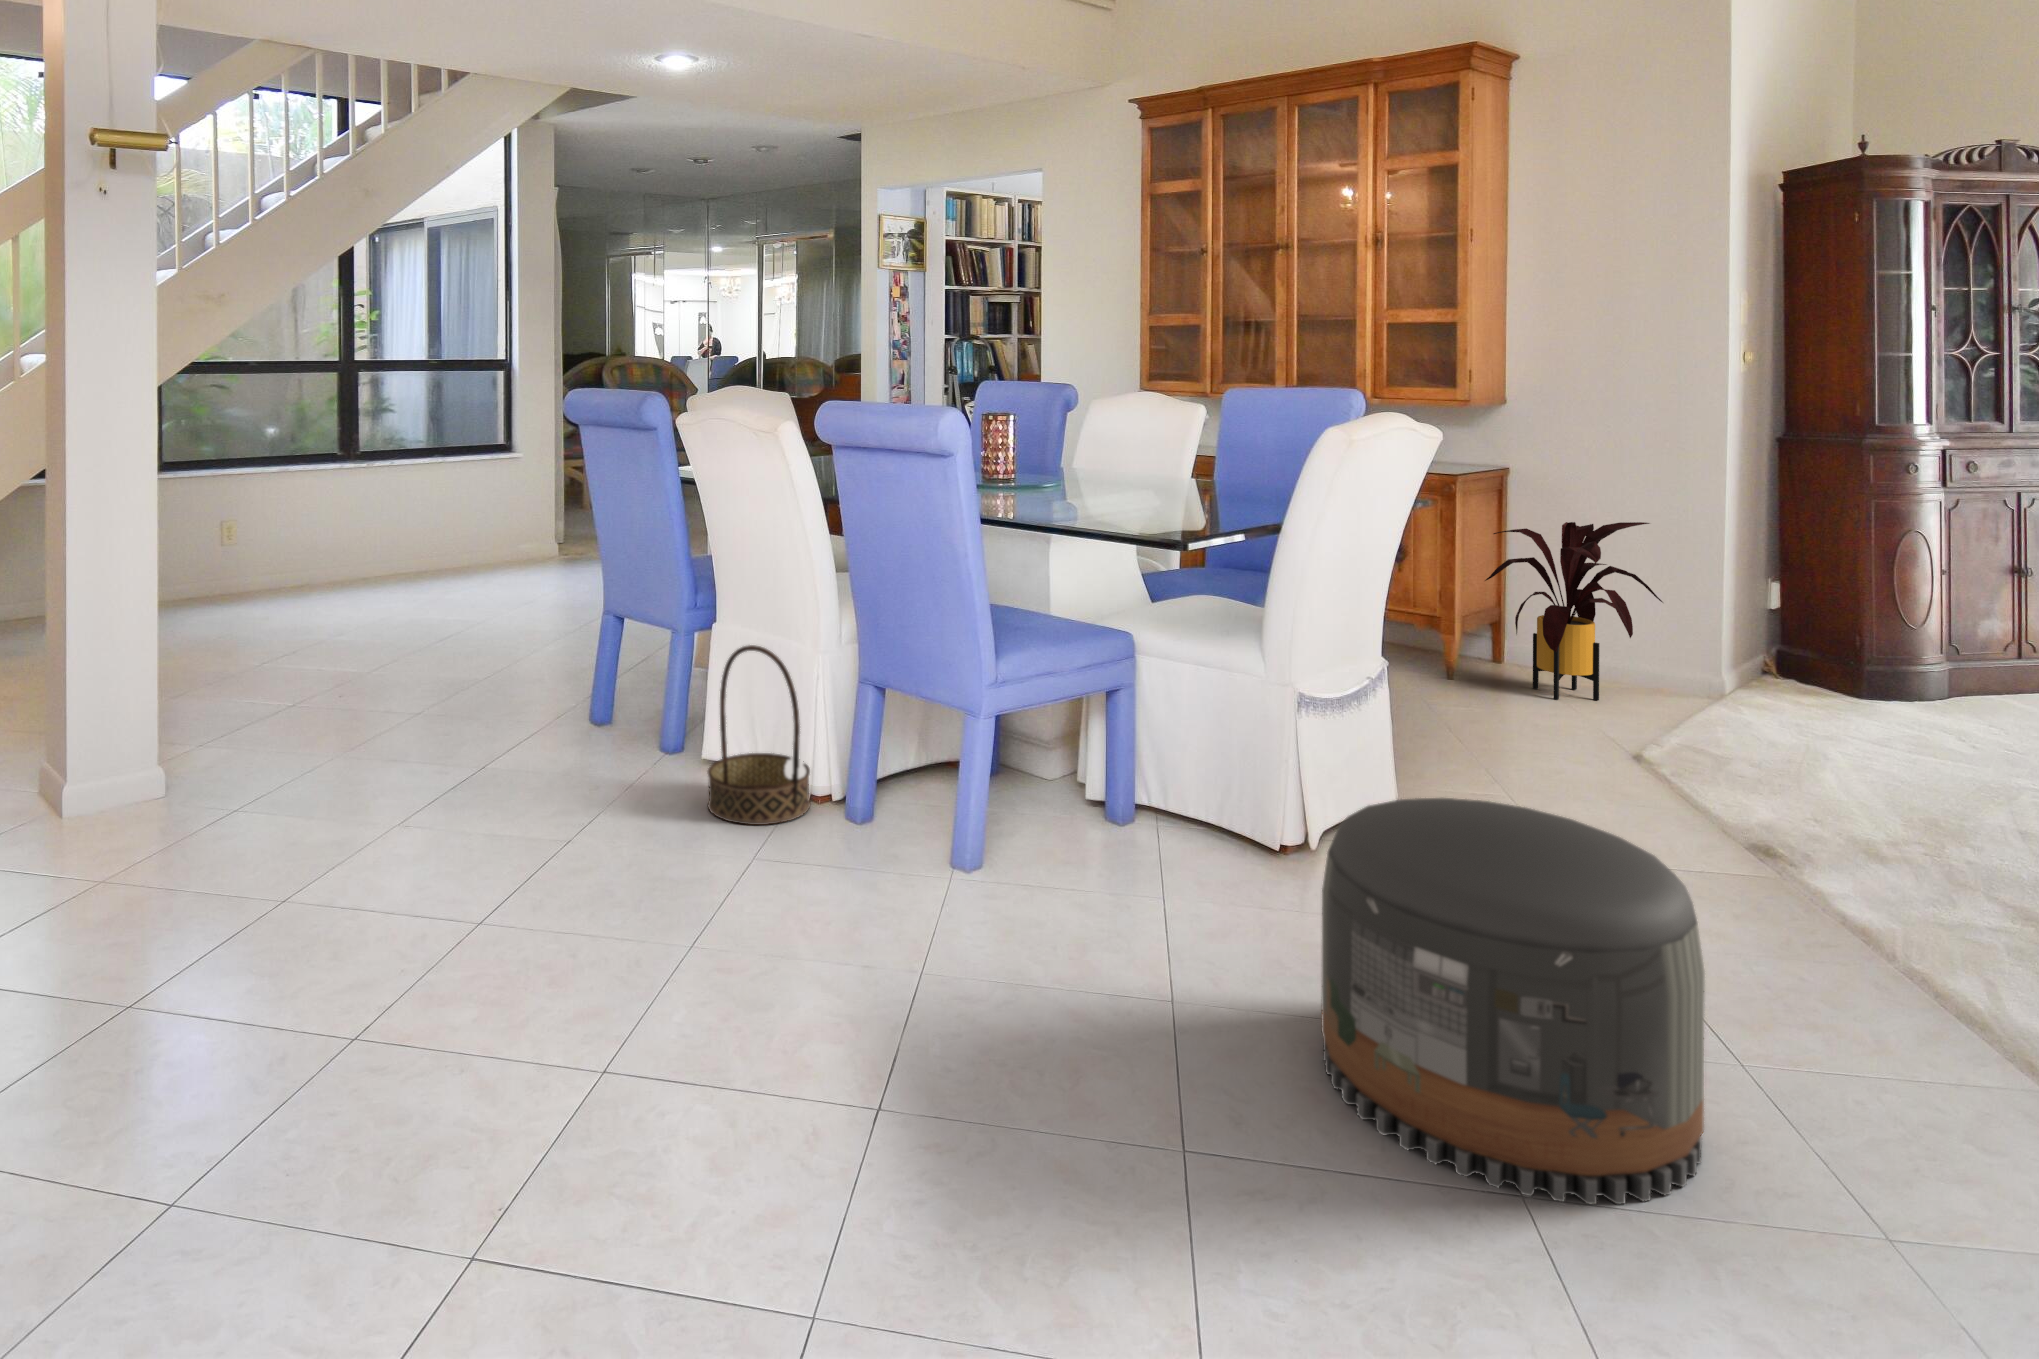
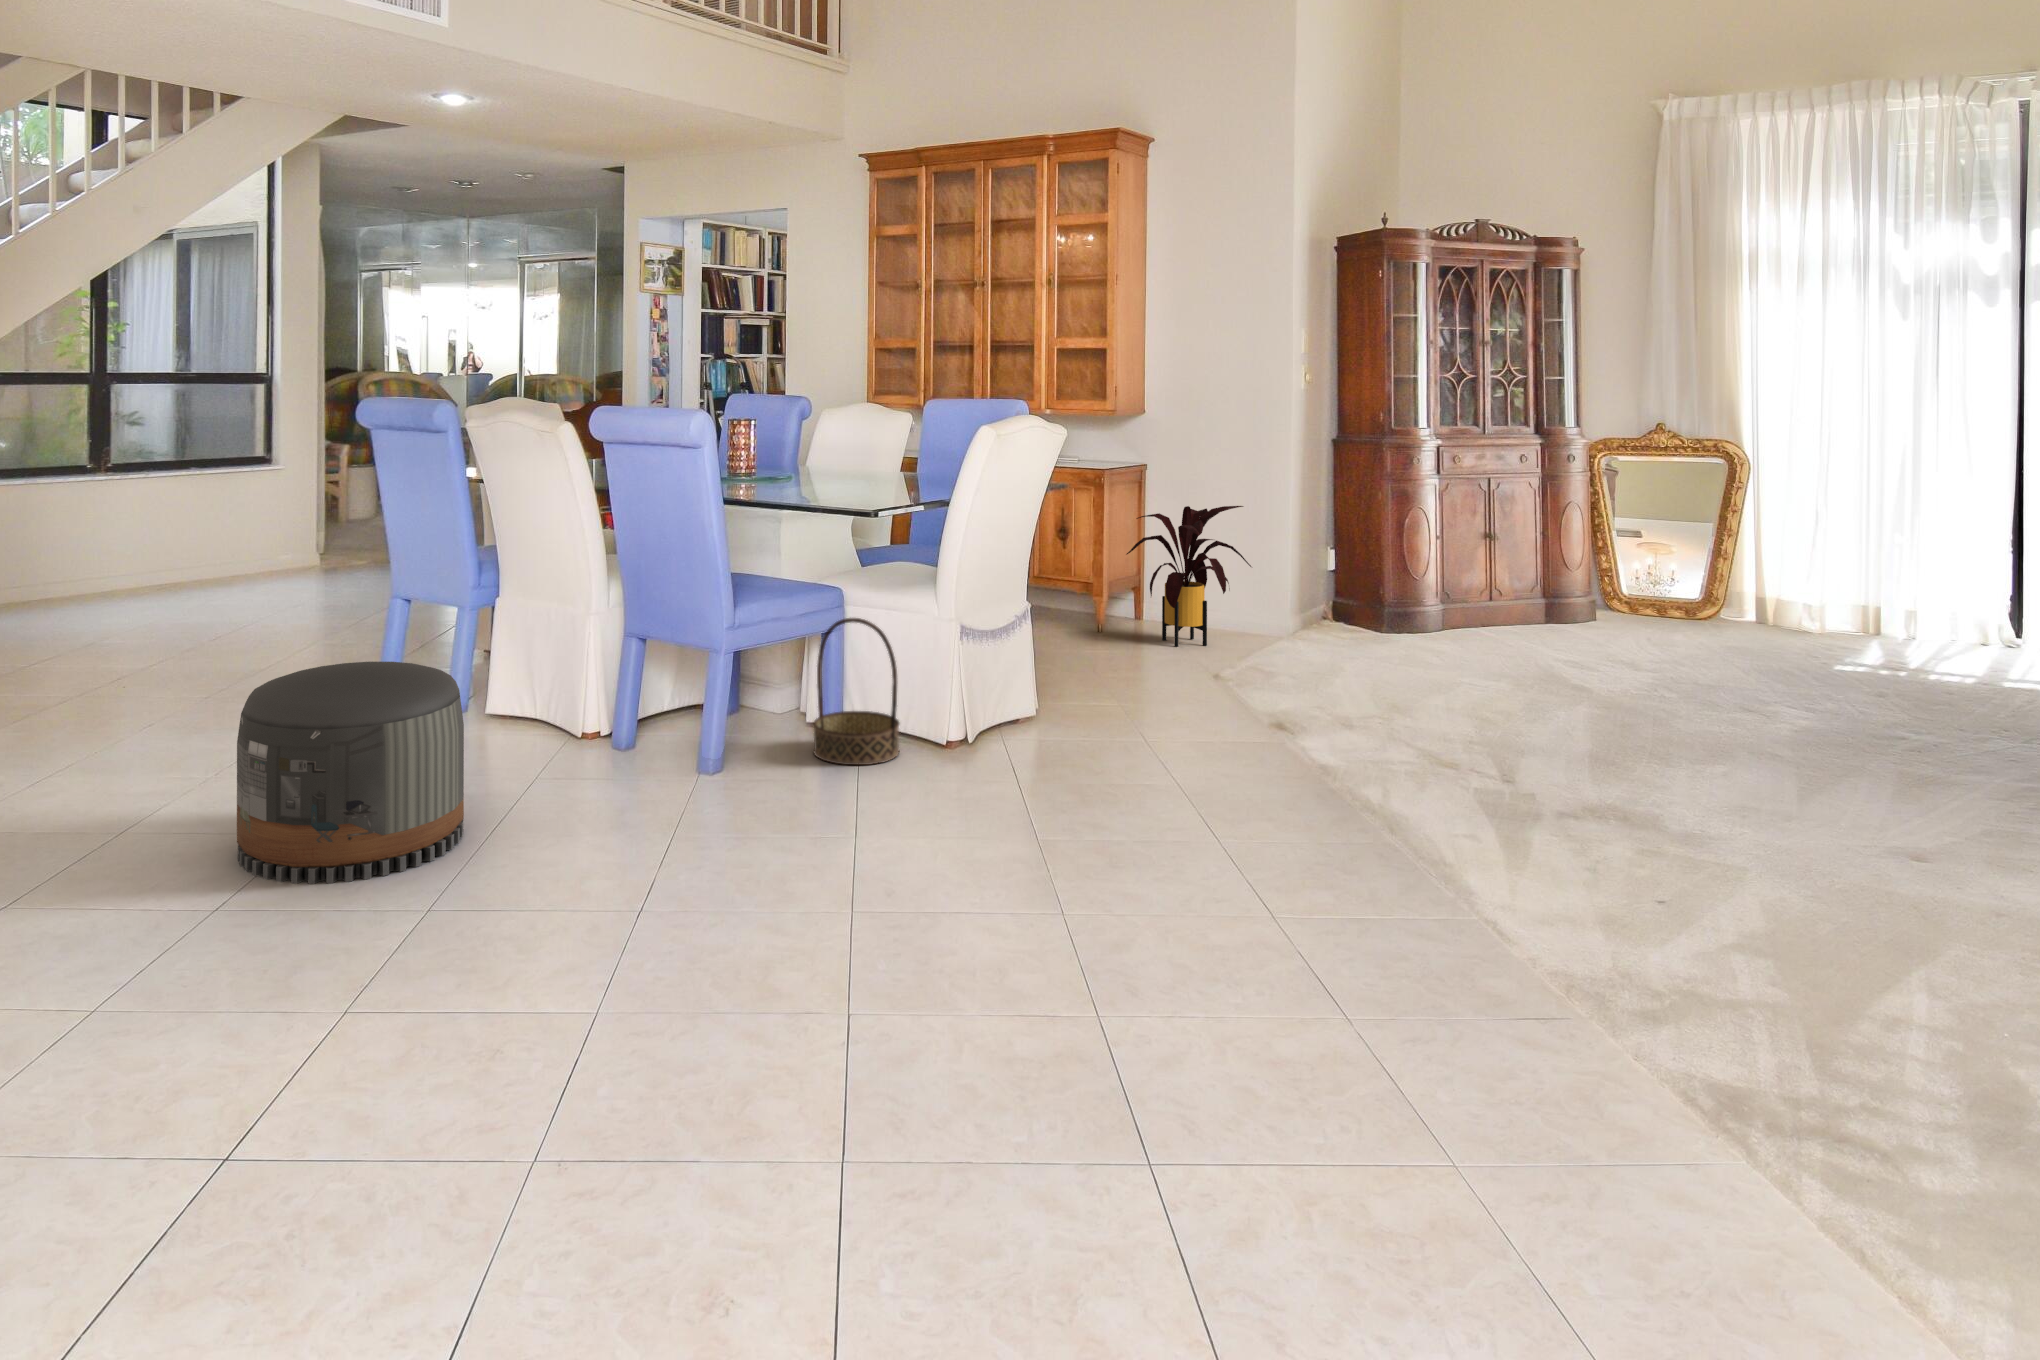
basket: present [708,645,810,825] -> present [813,618,900,765]
pouf: present [1321,798,1705,1204] -> present [237,662,464,884]

